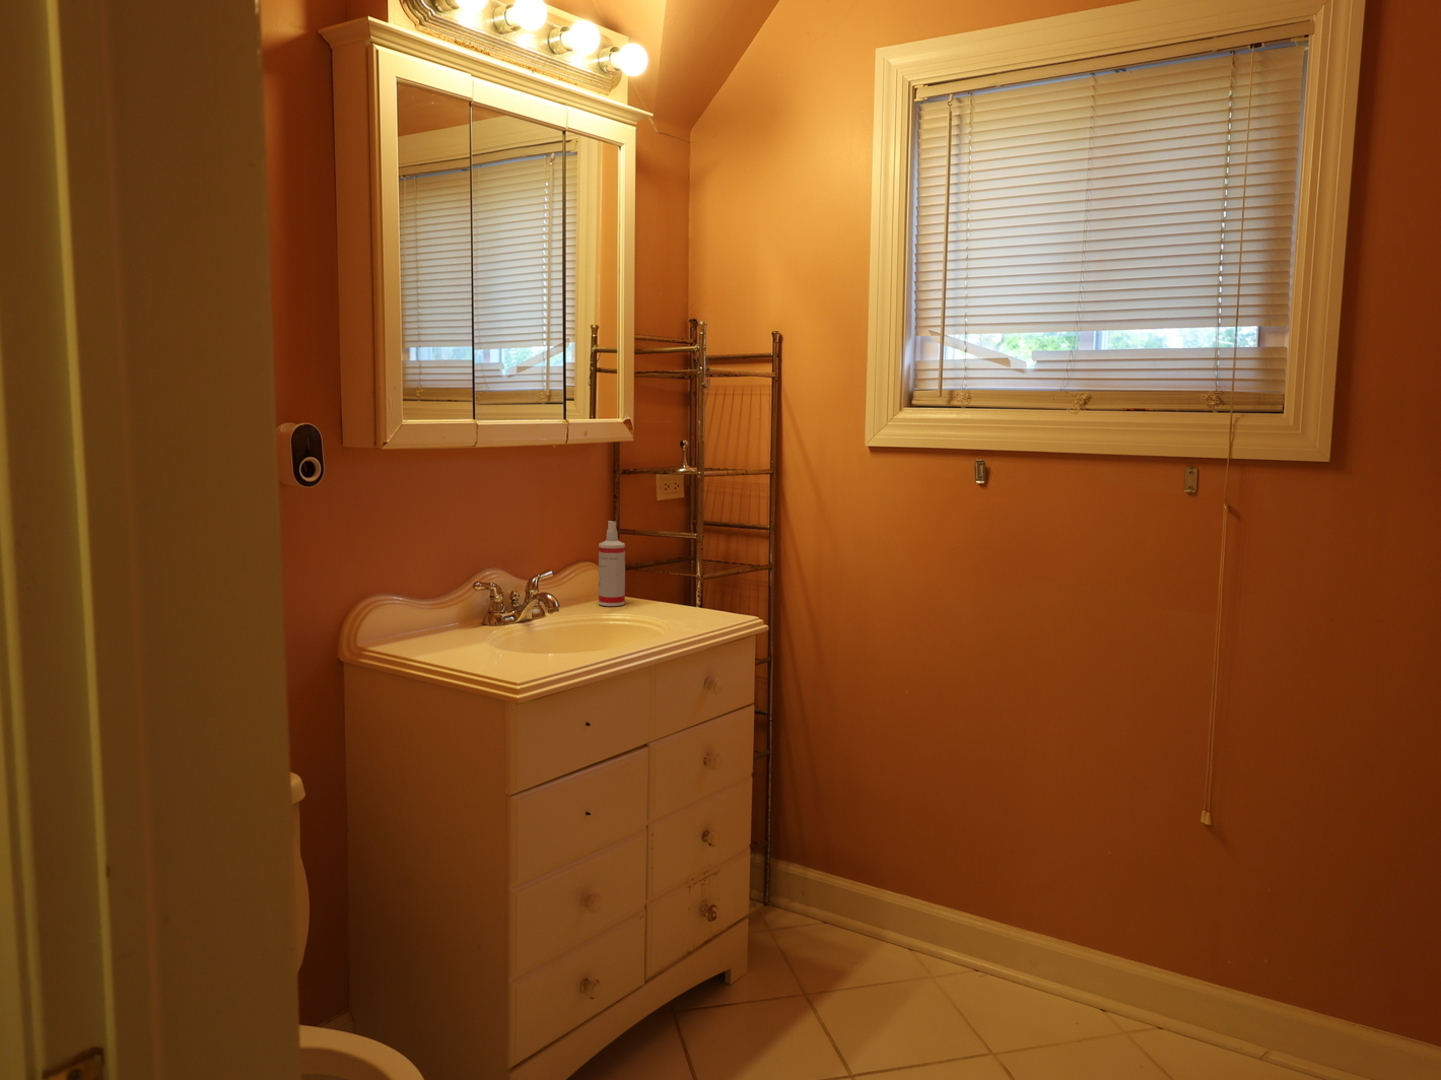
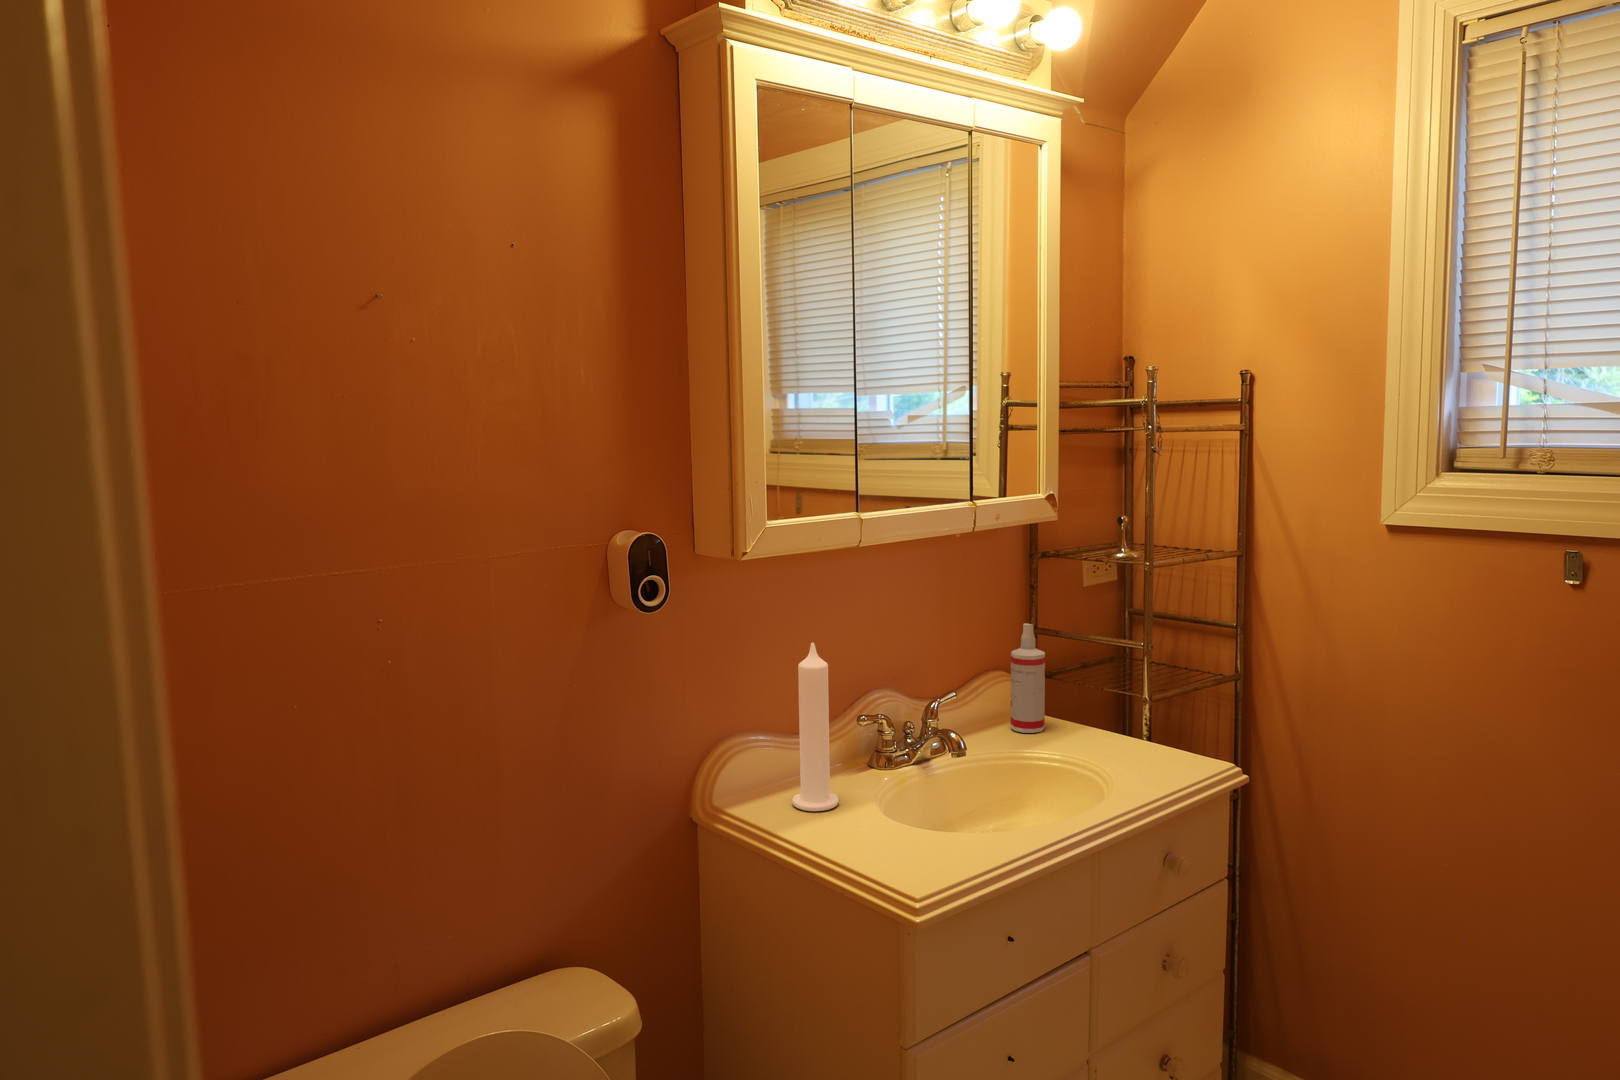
candle: none [423,518,460,648] -> present [792,643,839,811]

